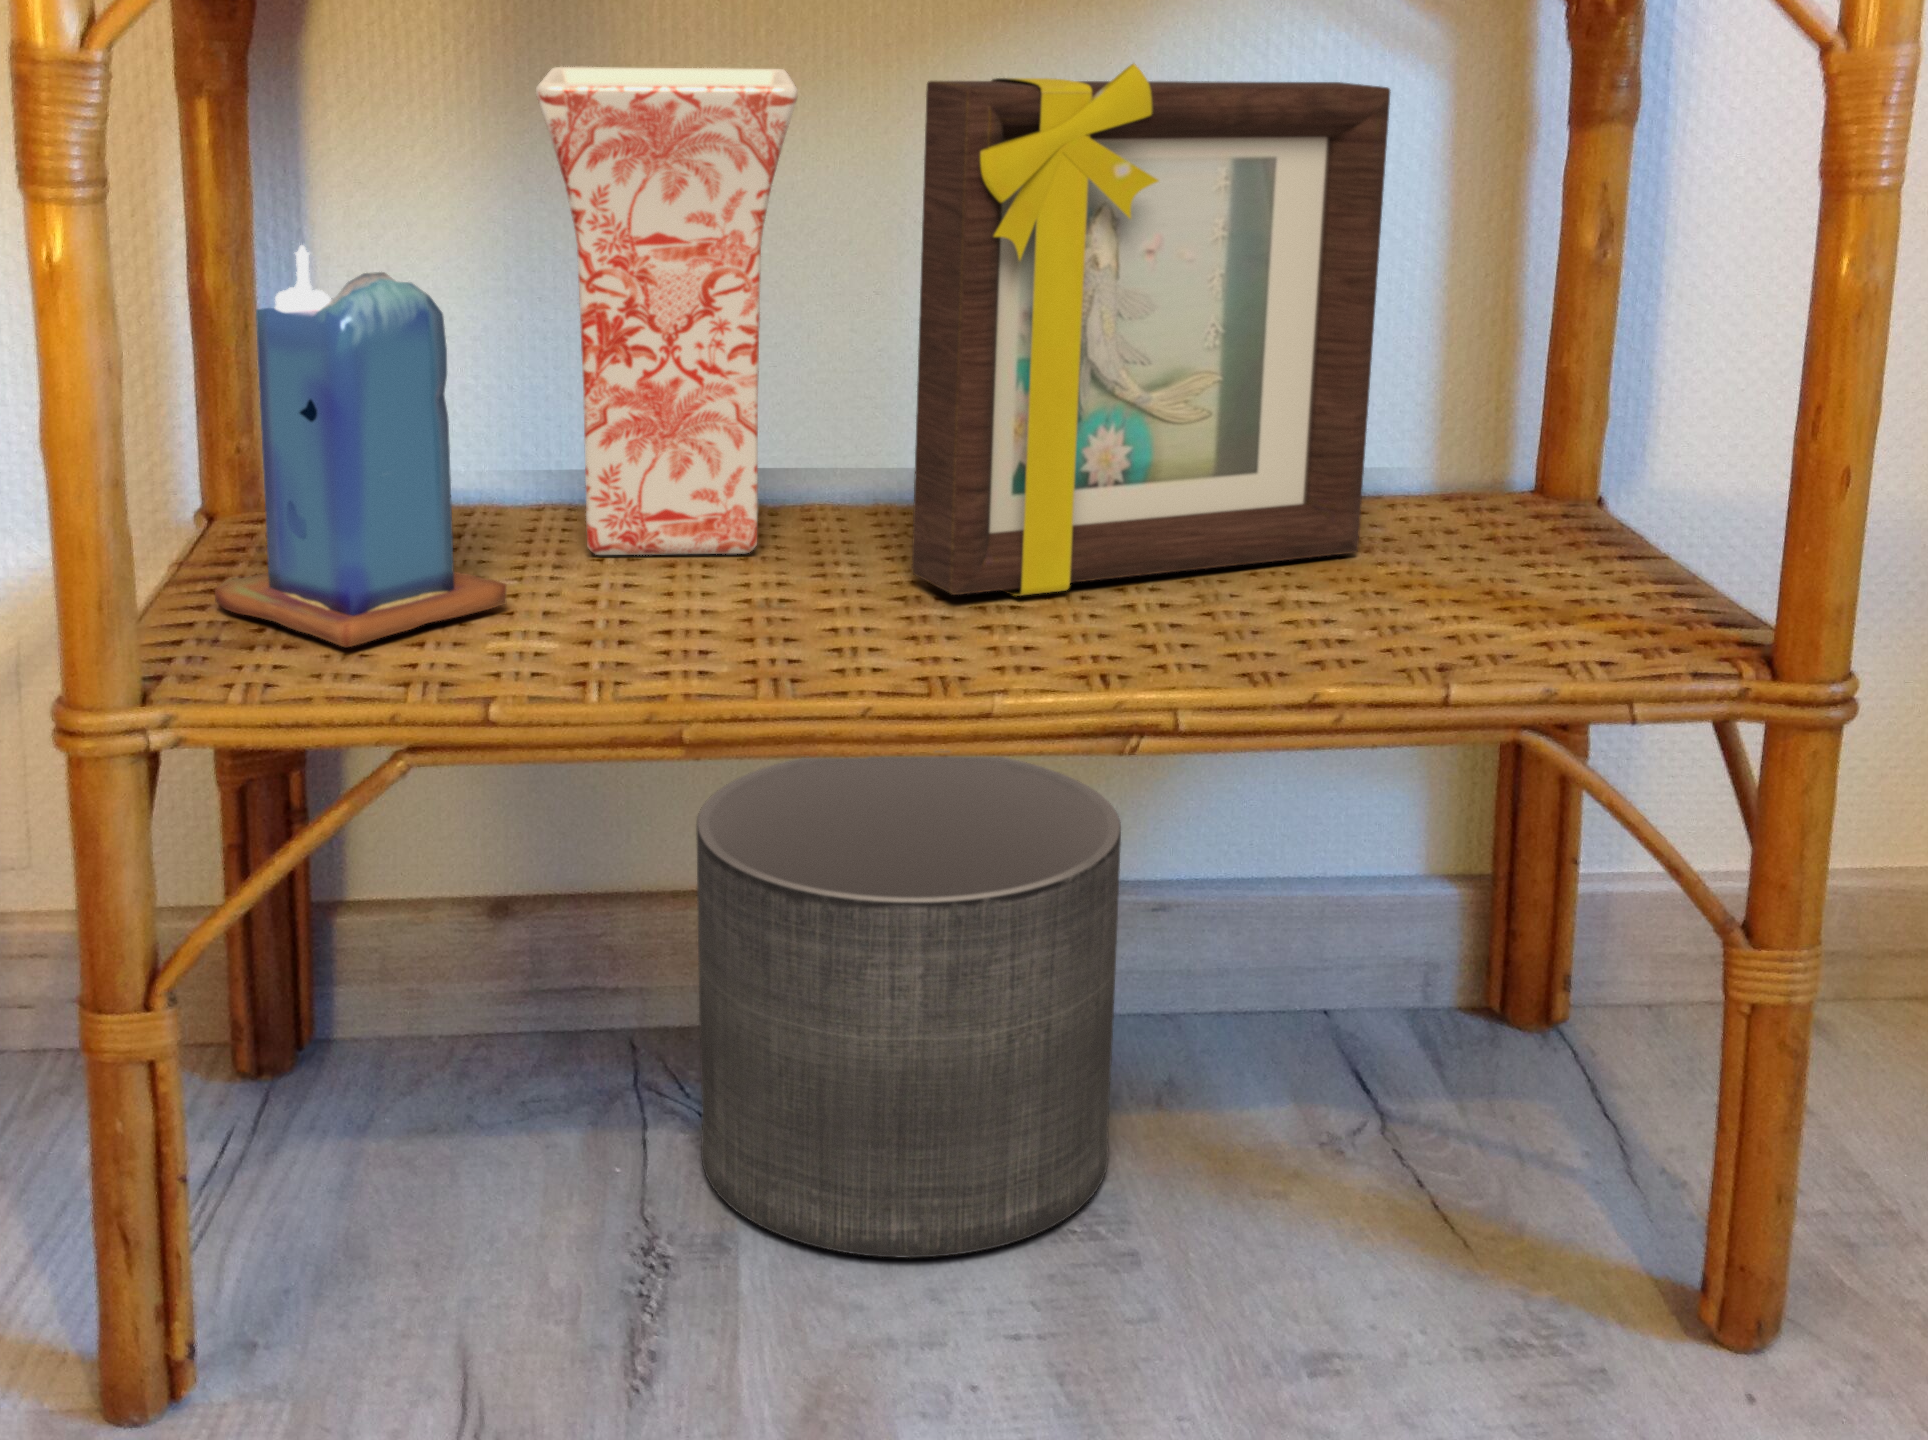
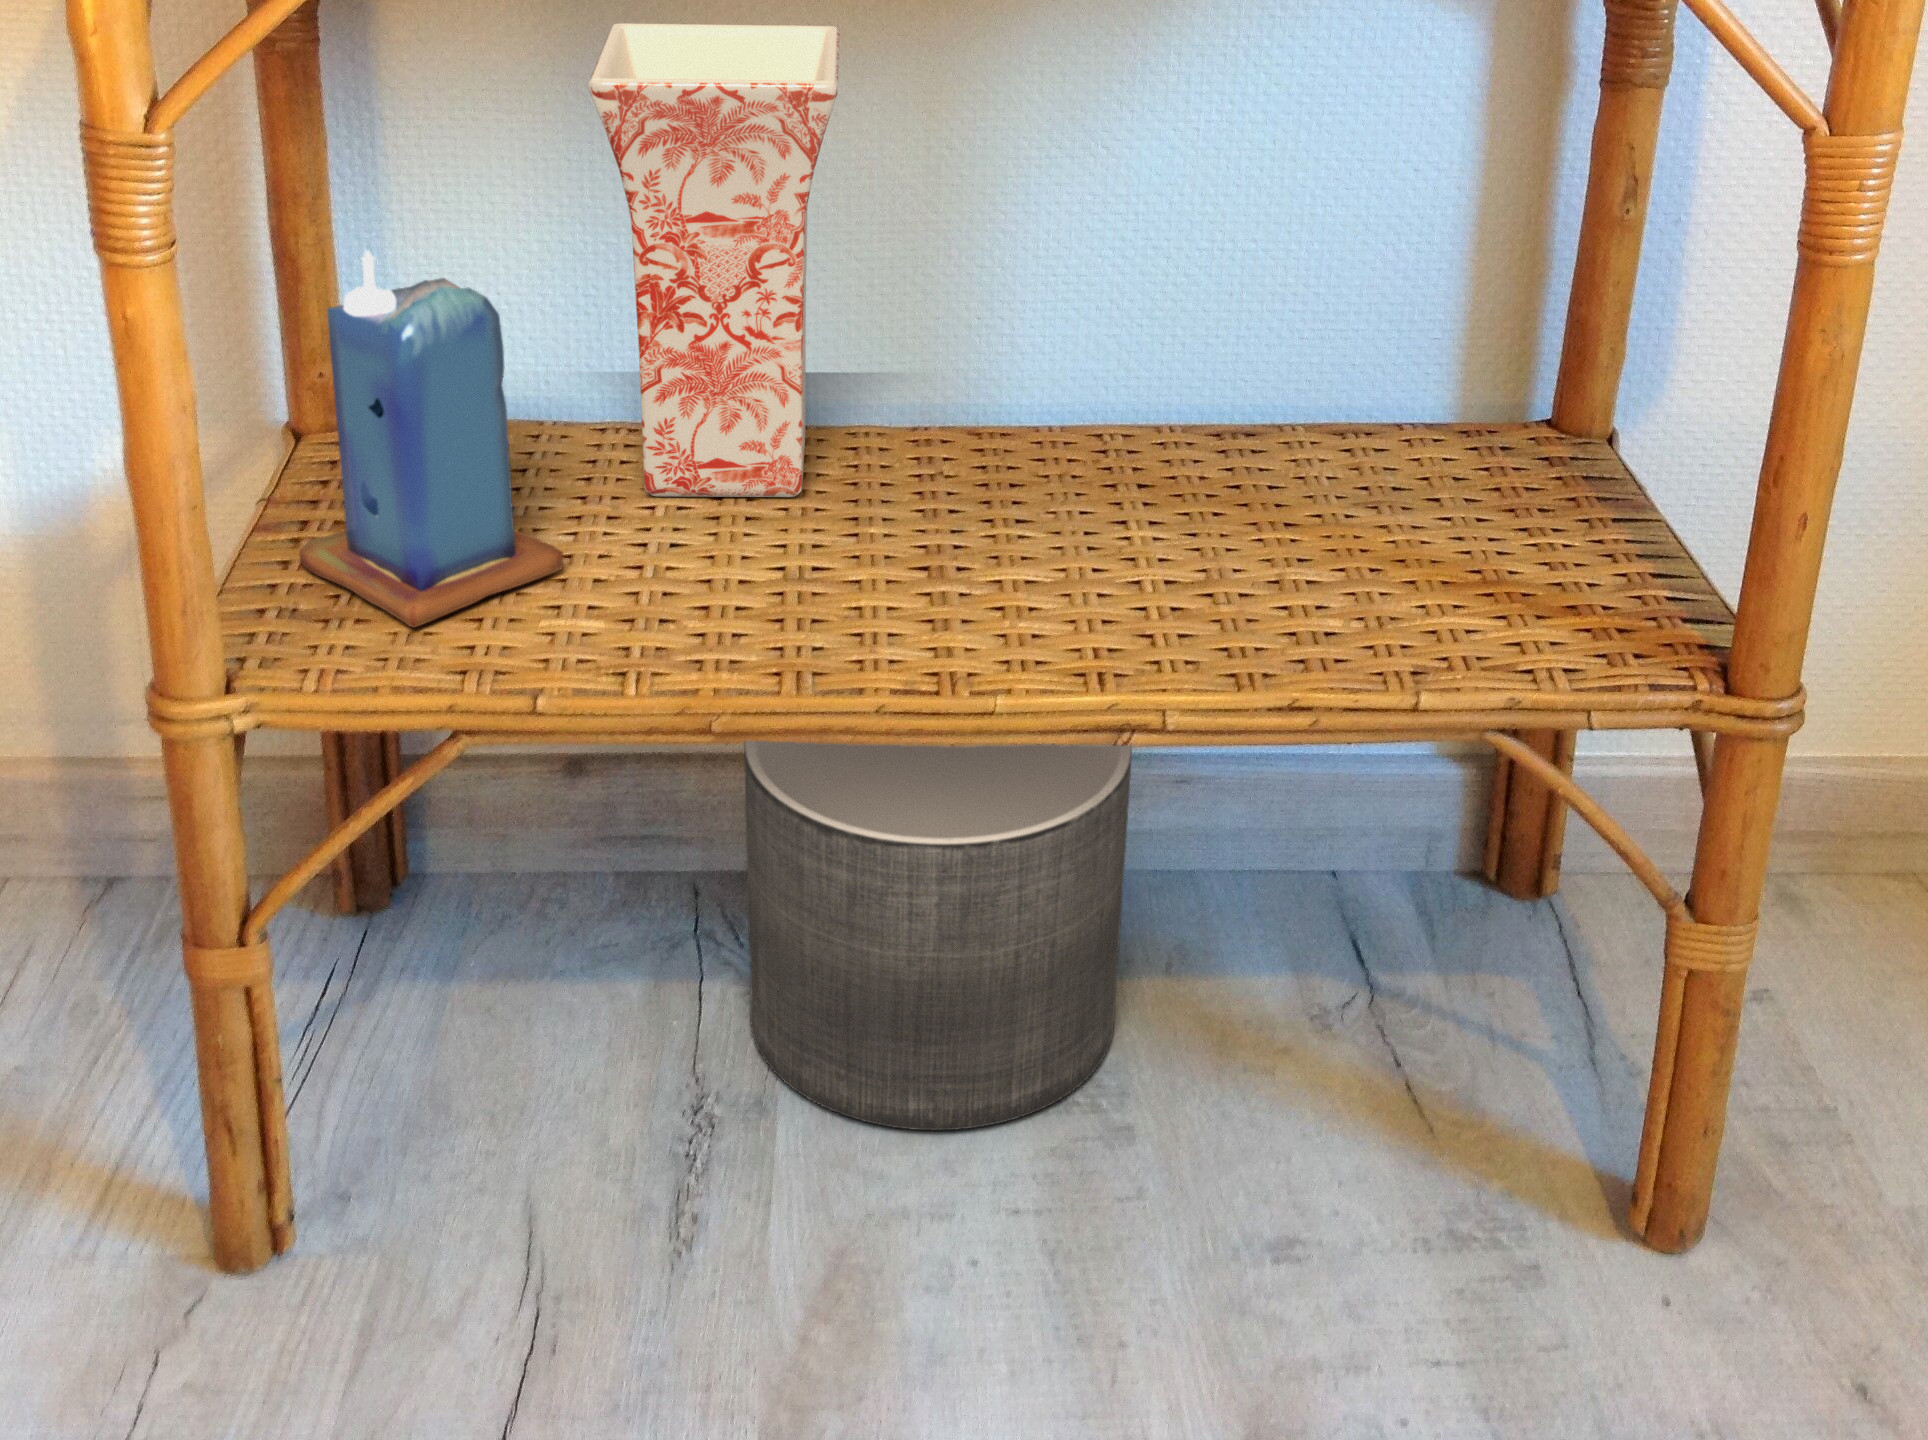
picture frame: present [912,64,1391,596] -> none [940,63,1416,568]

